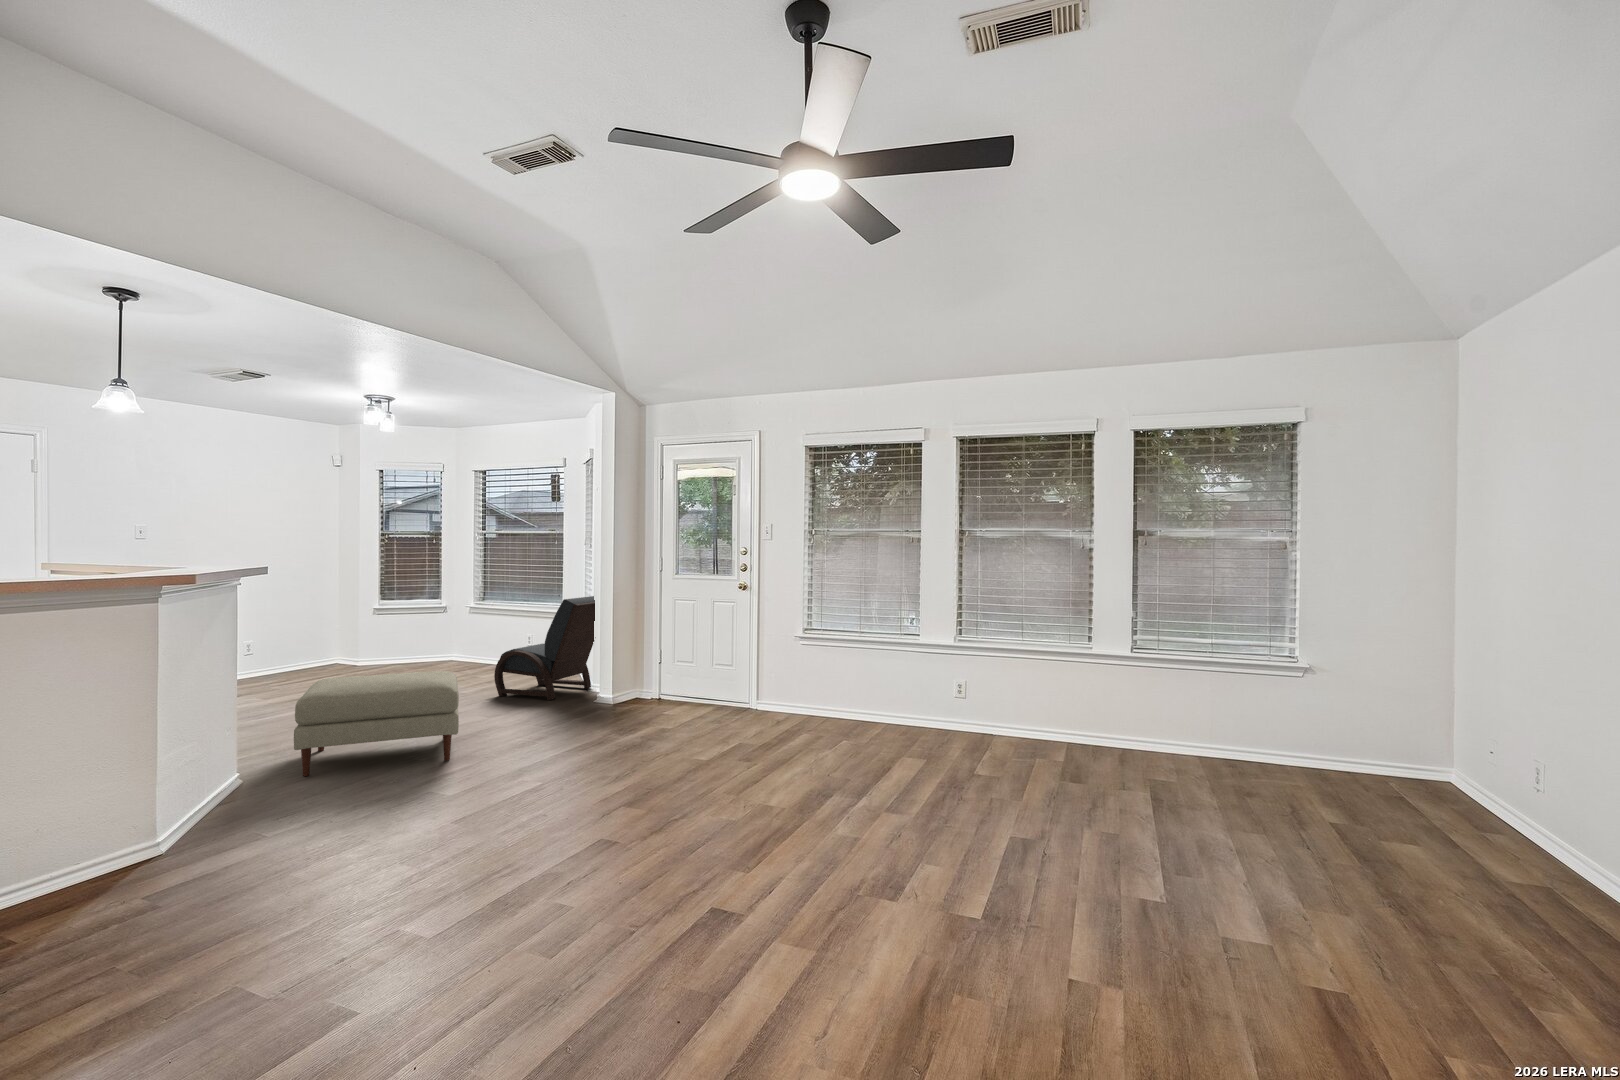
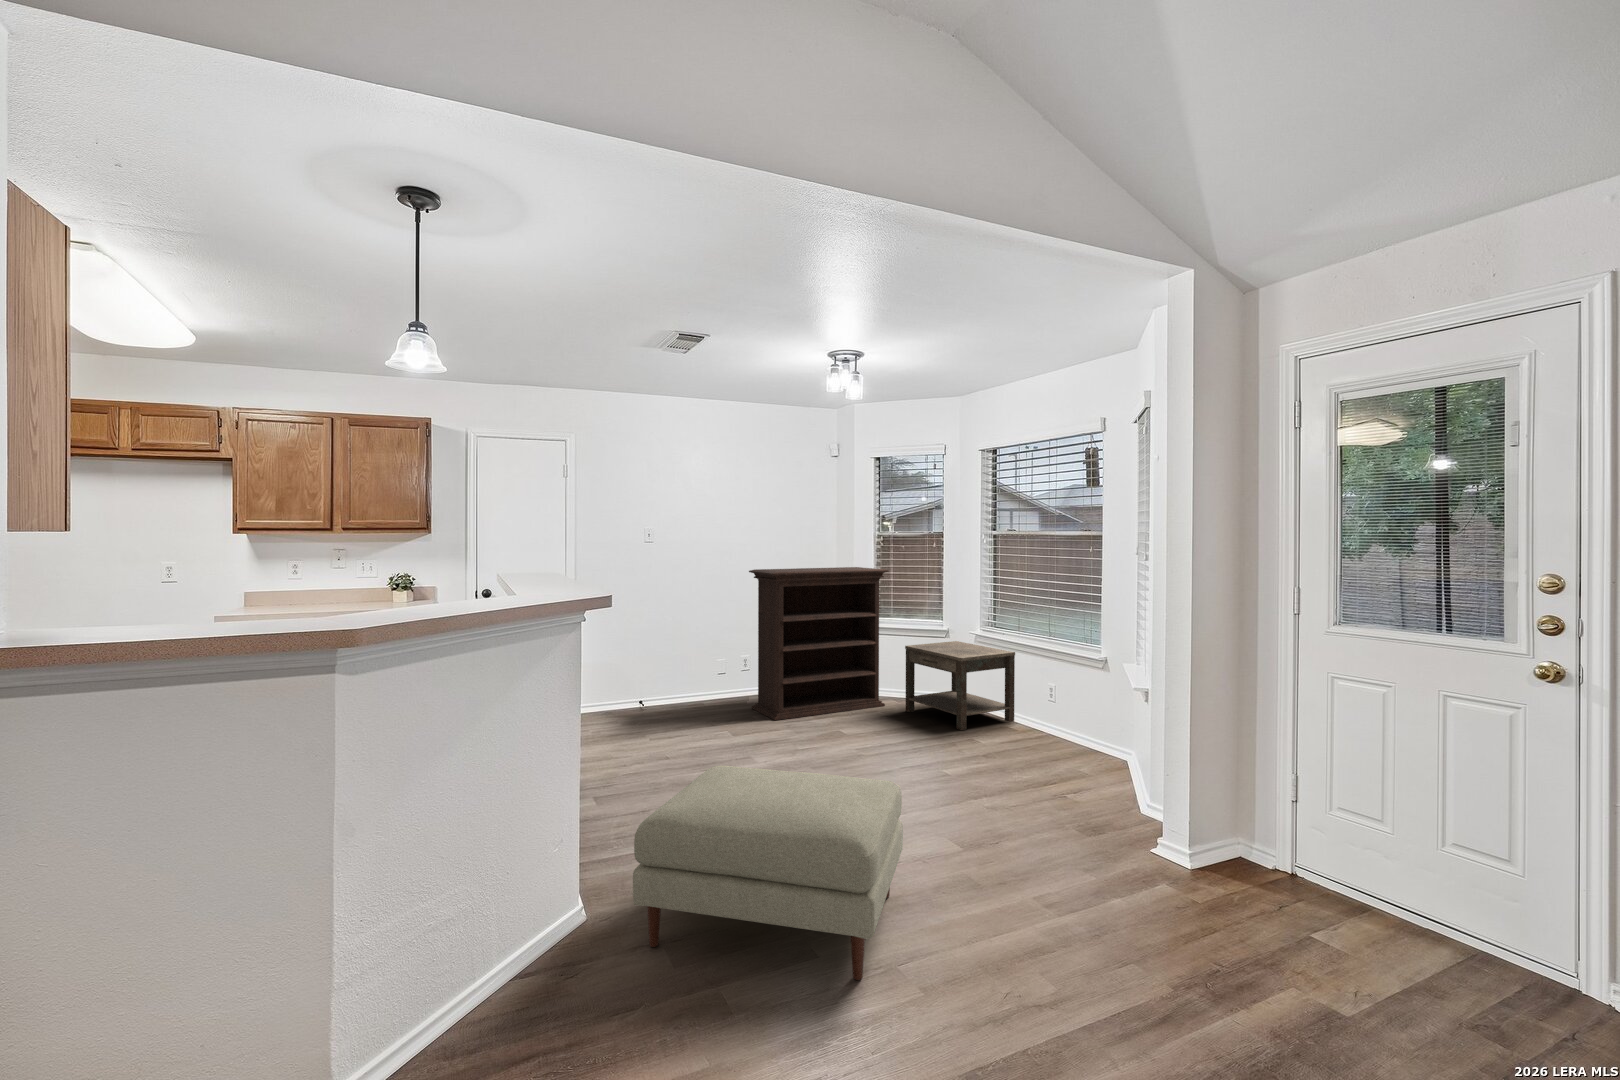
bookshelf: none [260,559,396,687] -> present [749,567,888,720]
lounge chair: present [494,596,595,700] -> none [989,647,1179,825]
side table: none [412,614,502,674] -> present [905,641,1015,730]

